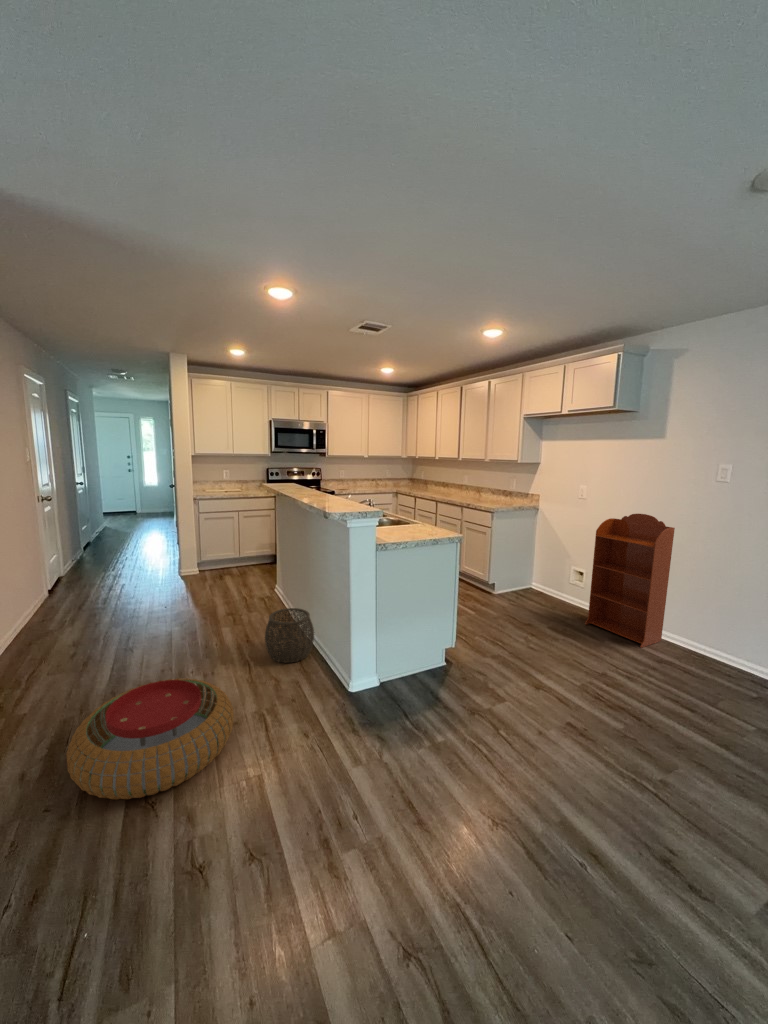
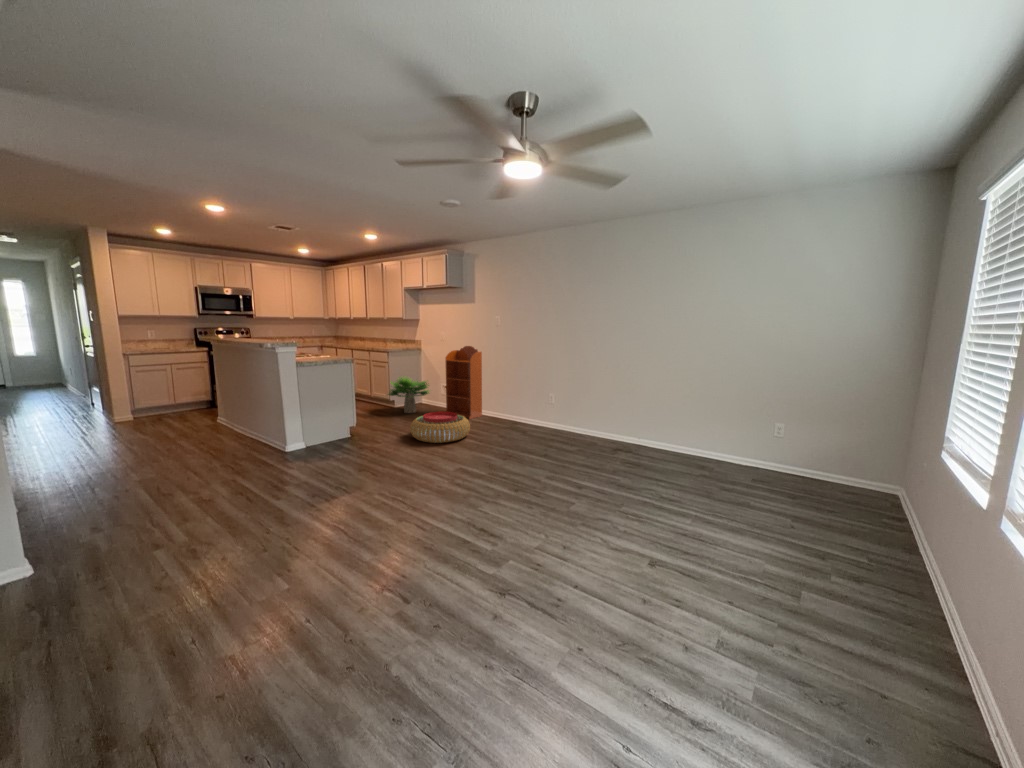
potted plant: none [486,548,563,611] -> present [388,378,429,413]
woven basket: present [265,608,314,663] -> none [220,416,259,449]
pouf: present [67,678,234,799] -> present [410,412,470,443]

